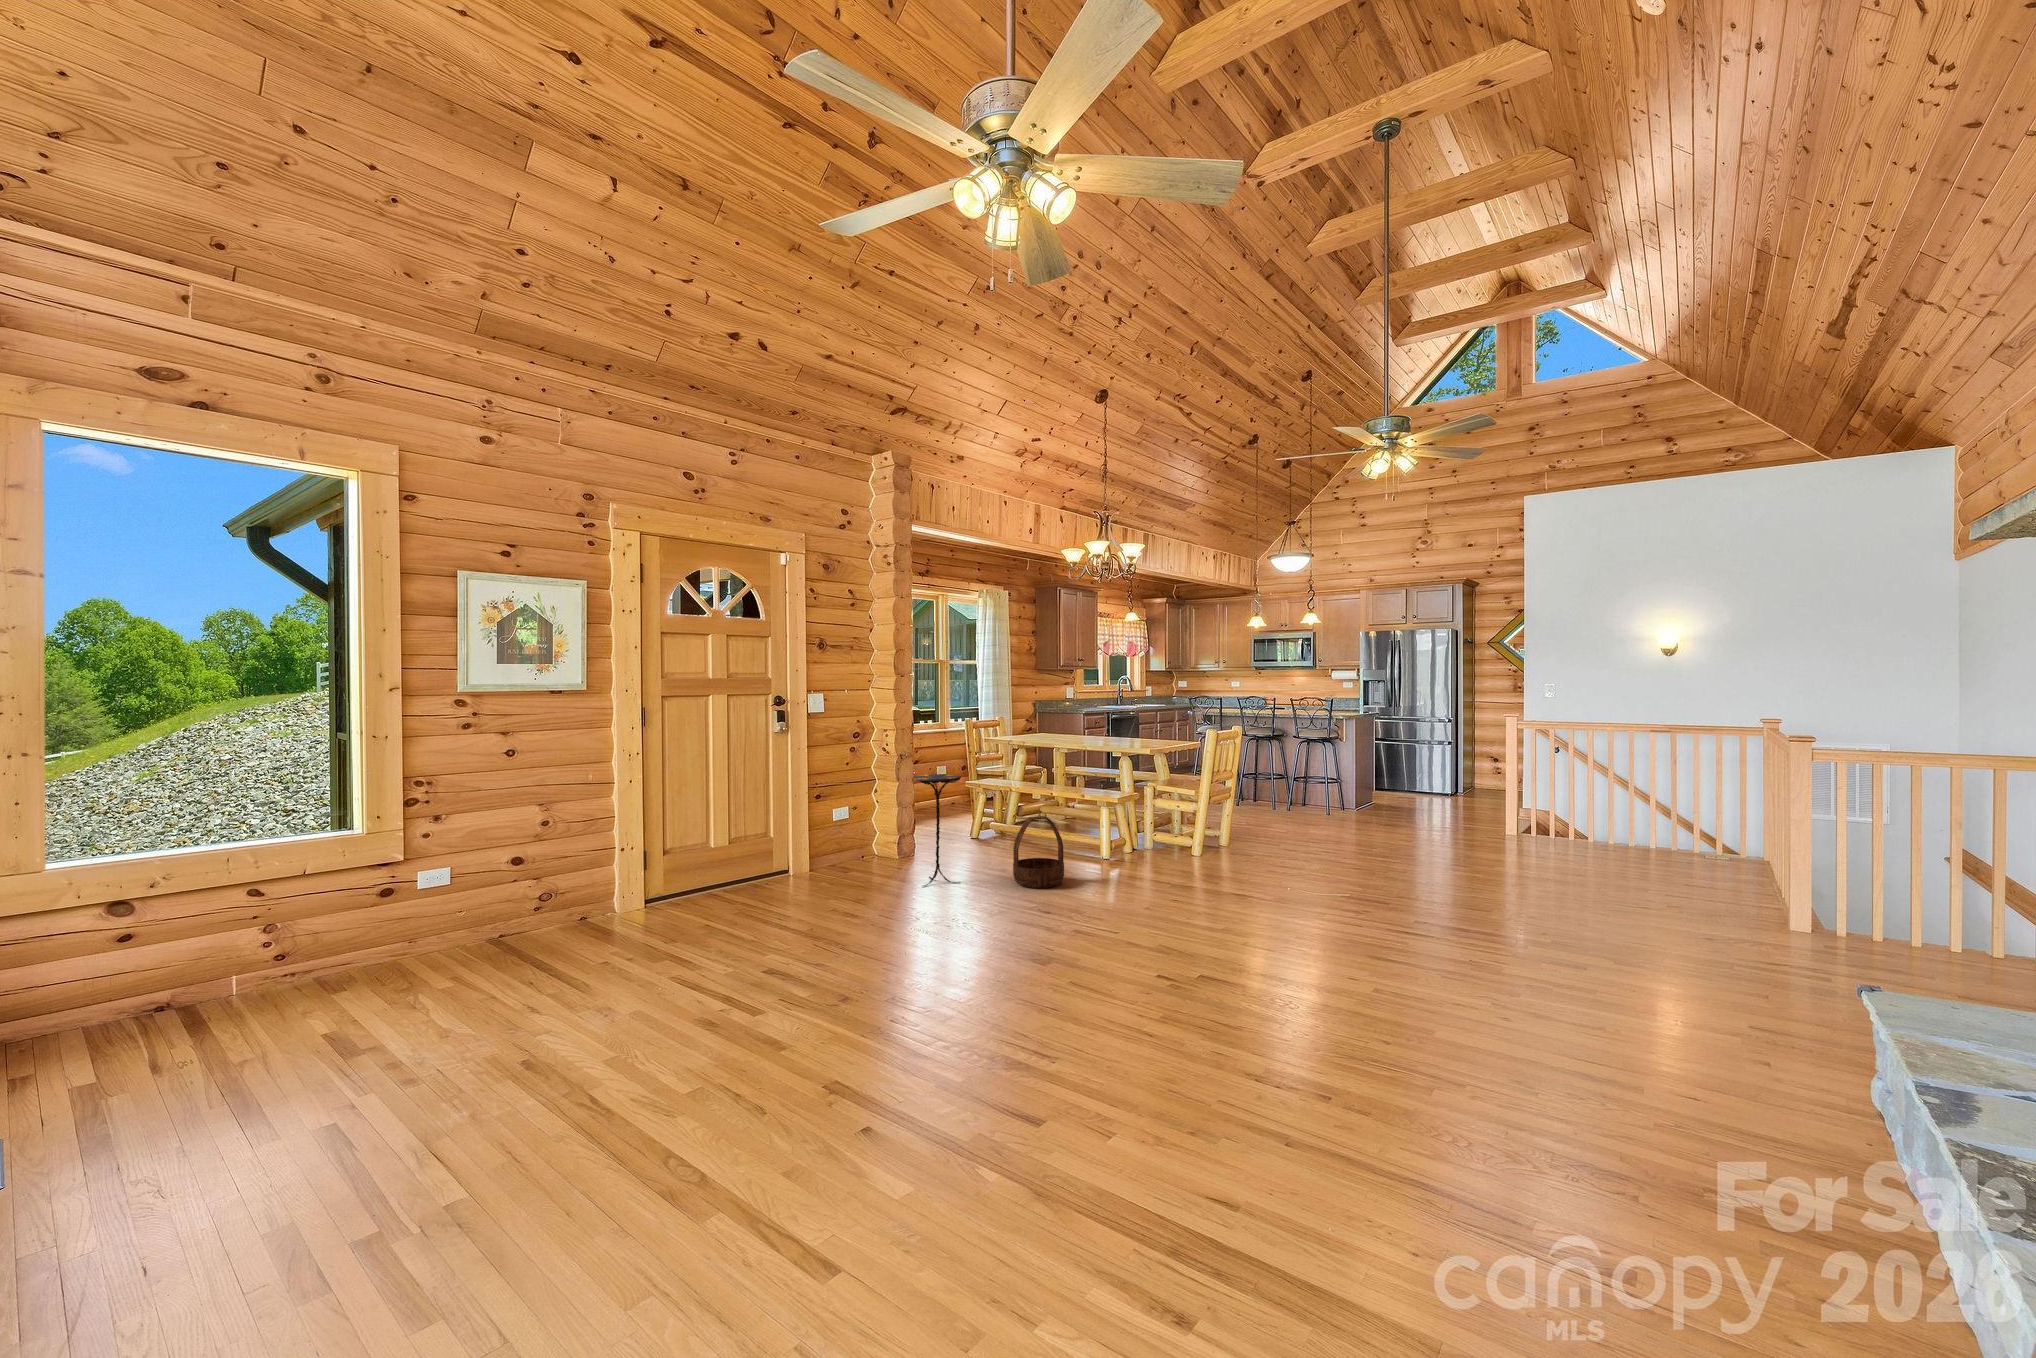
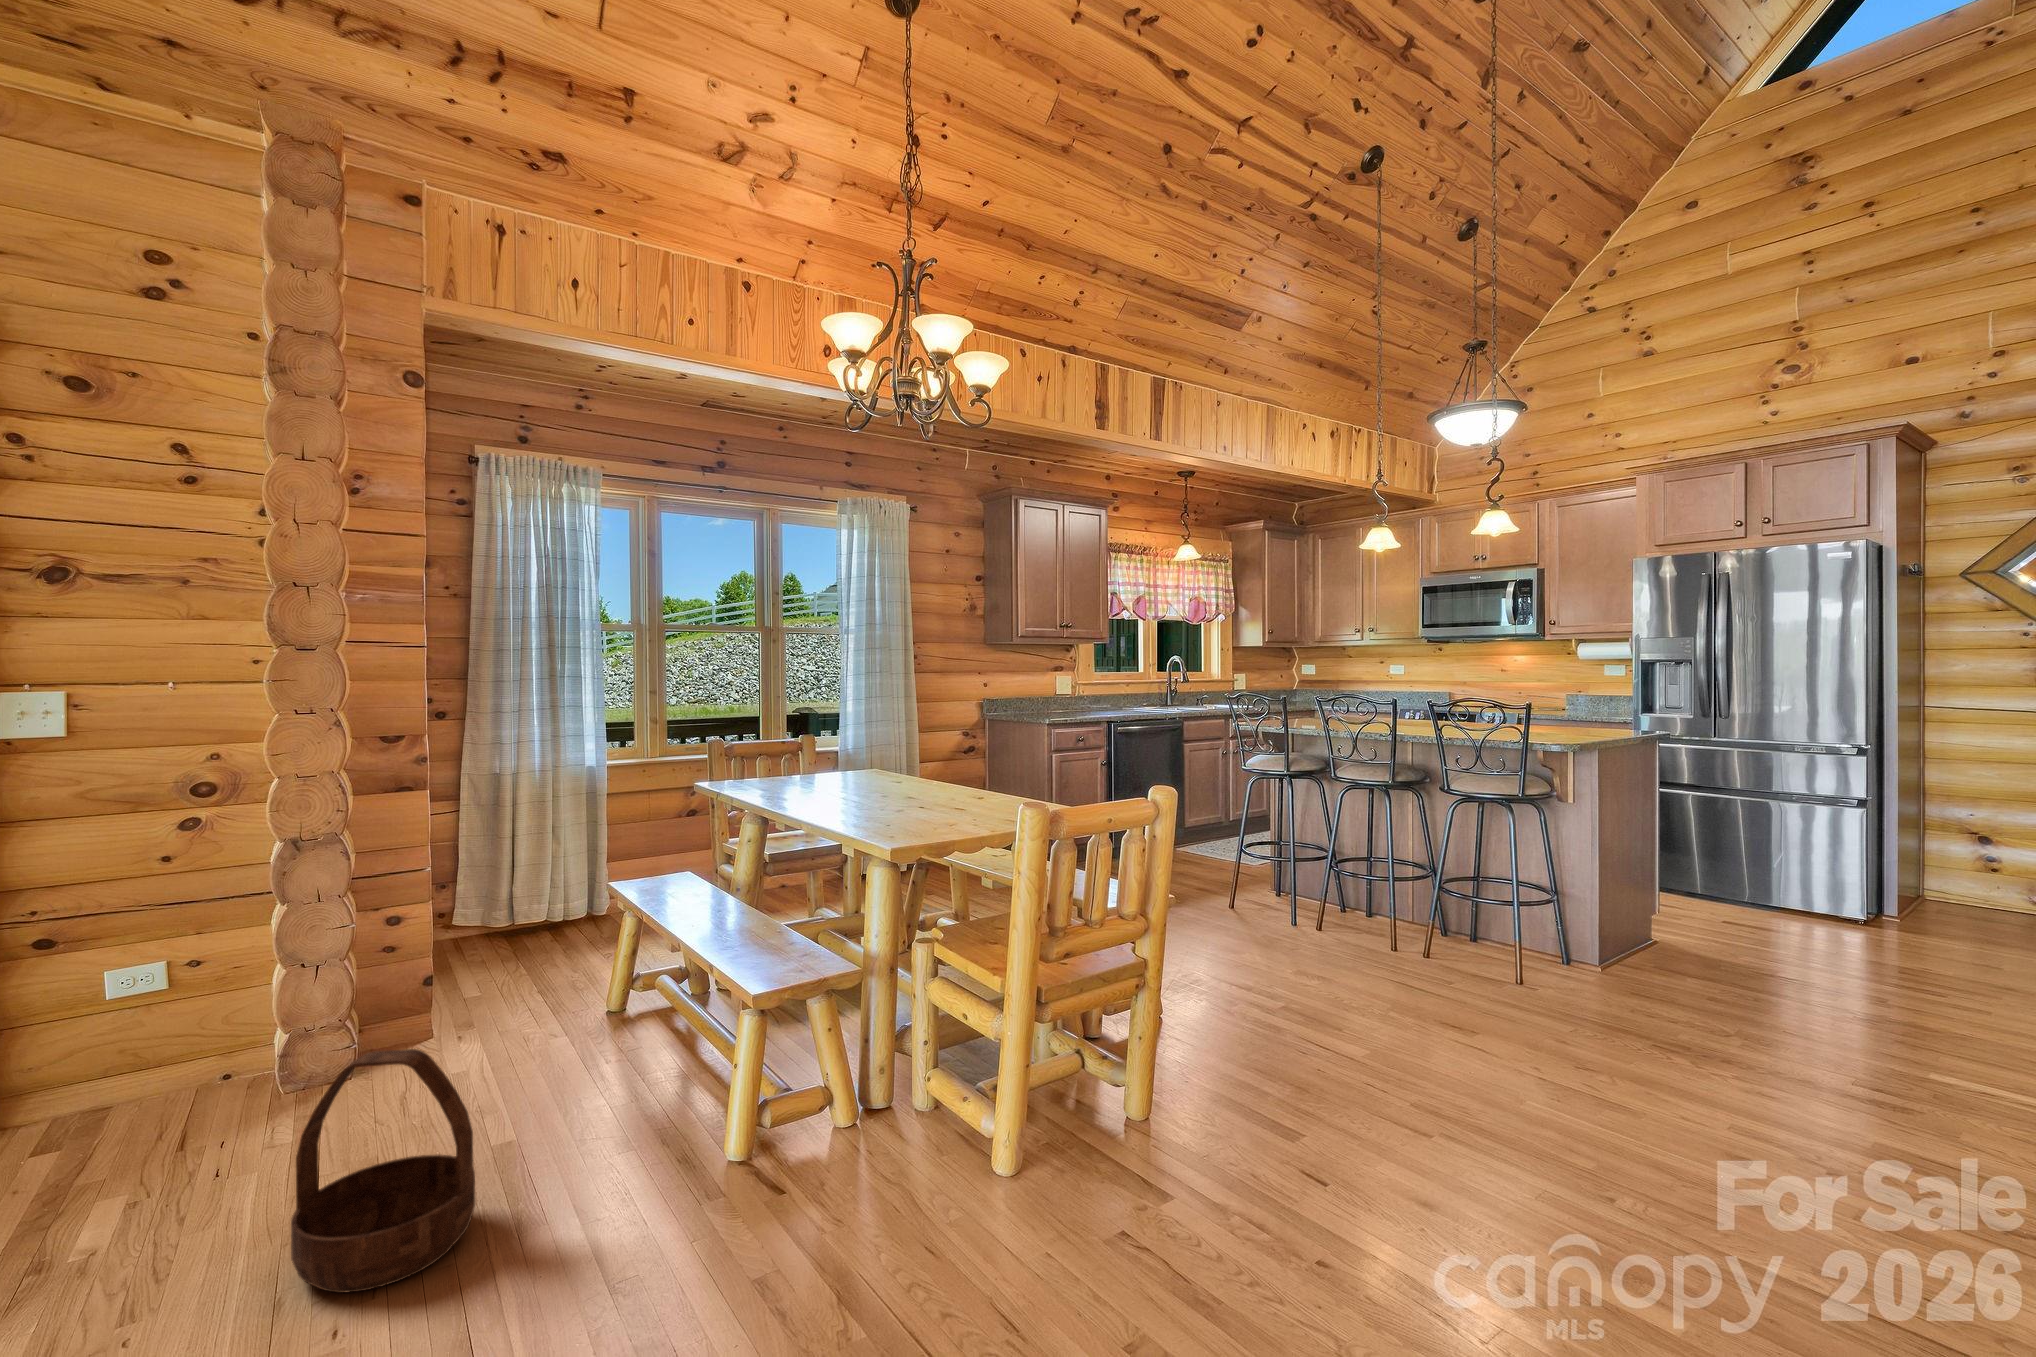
side table: present [914,774,961,886] -> none [94,897,273,1221]

